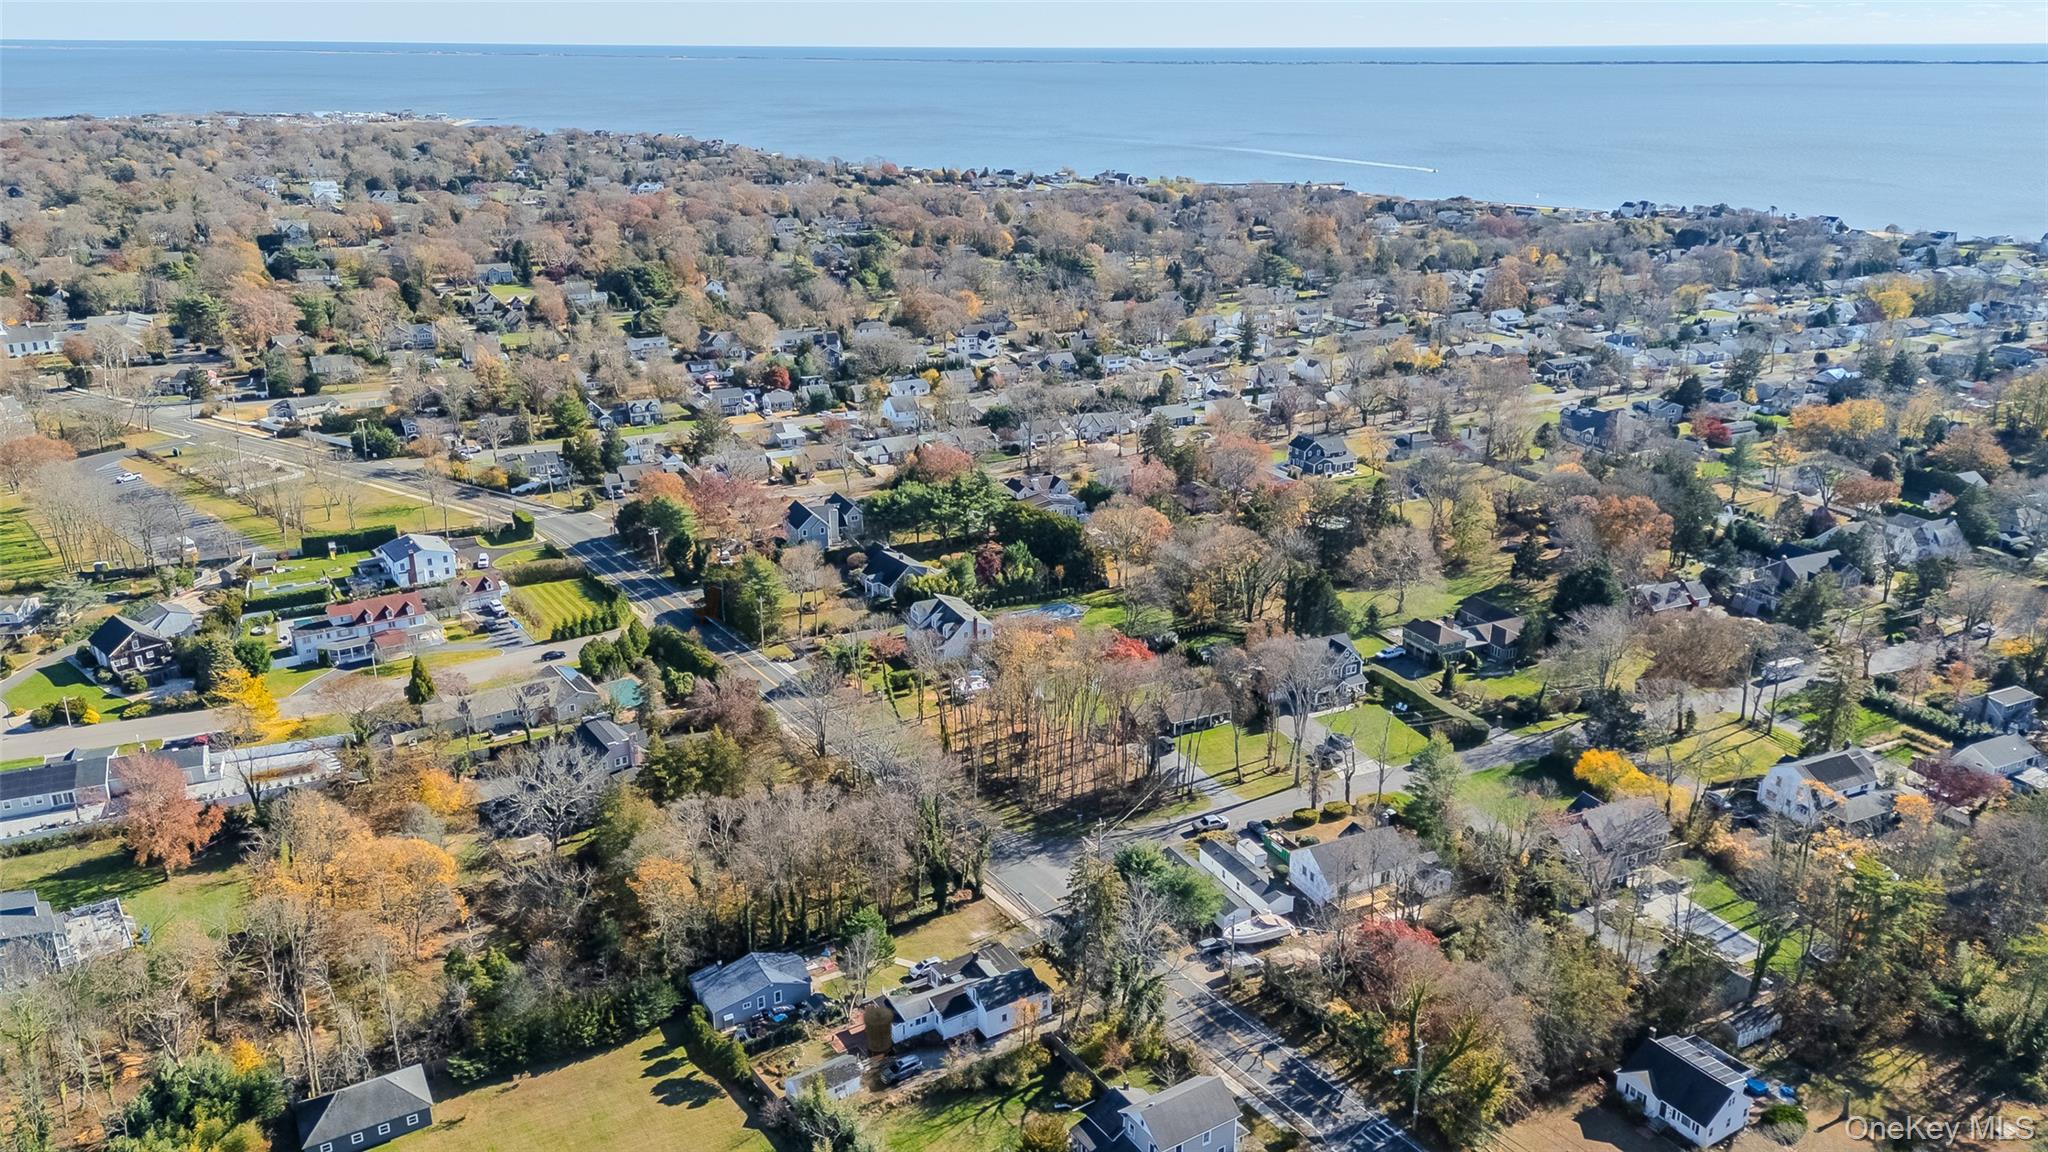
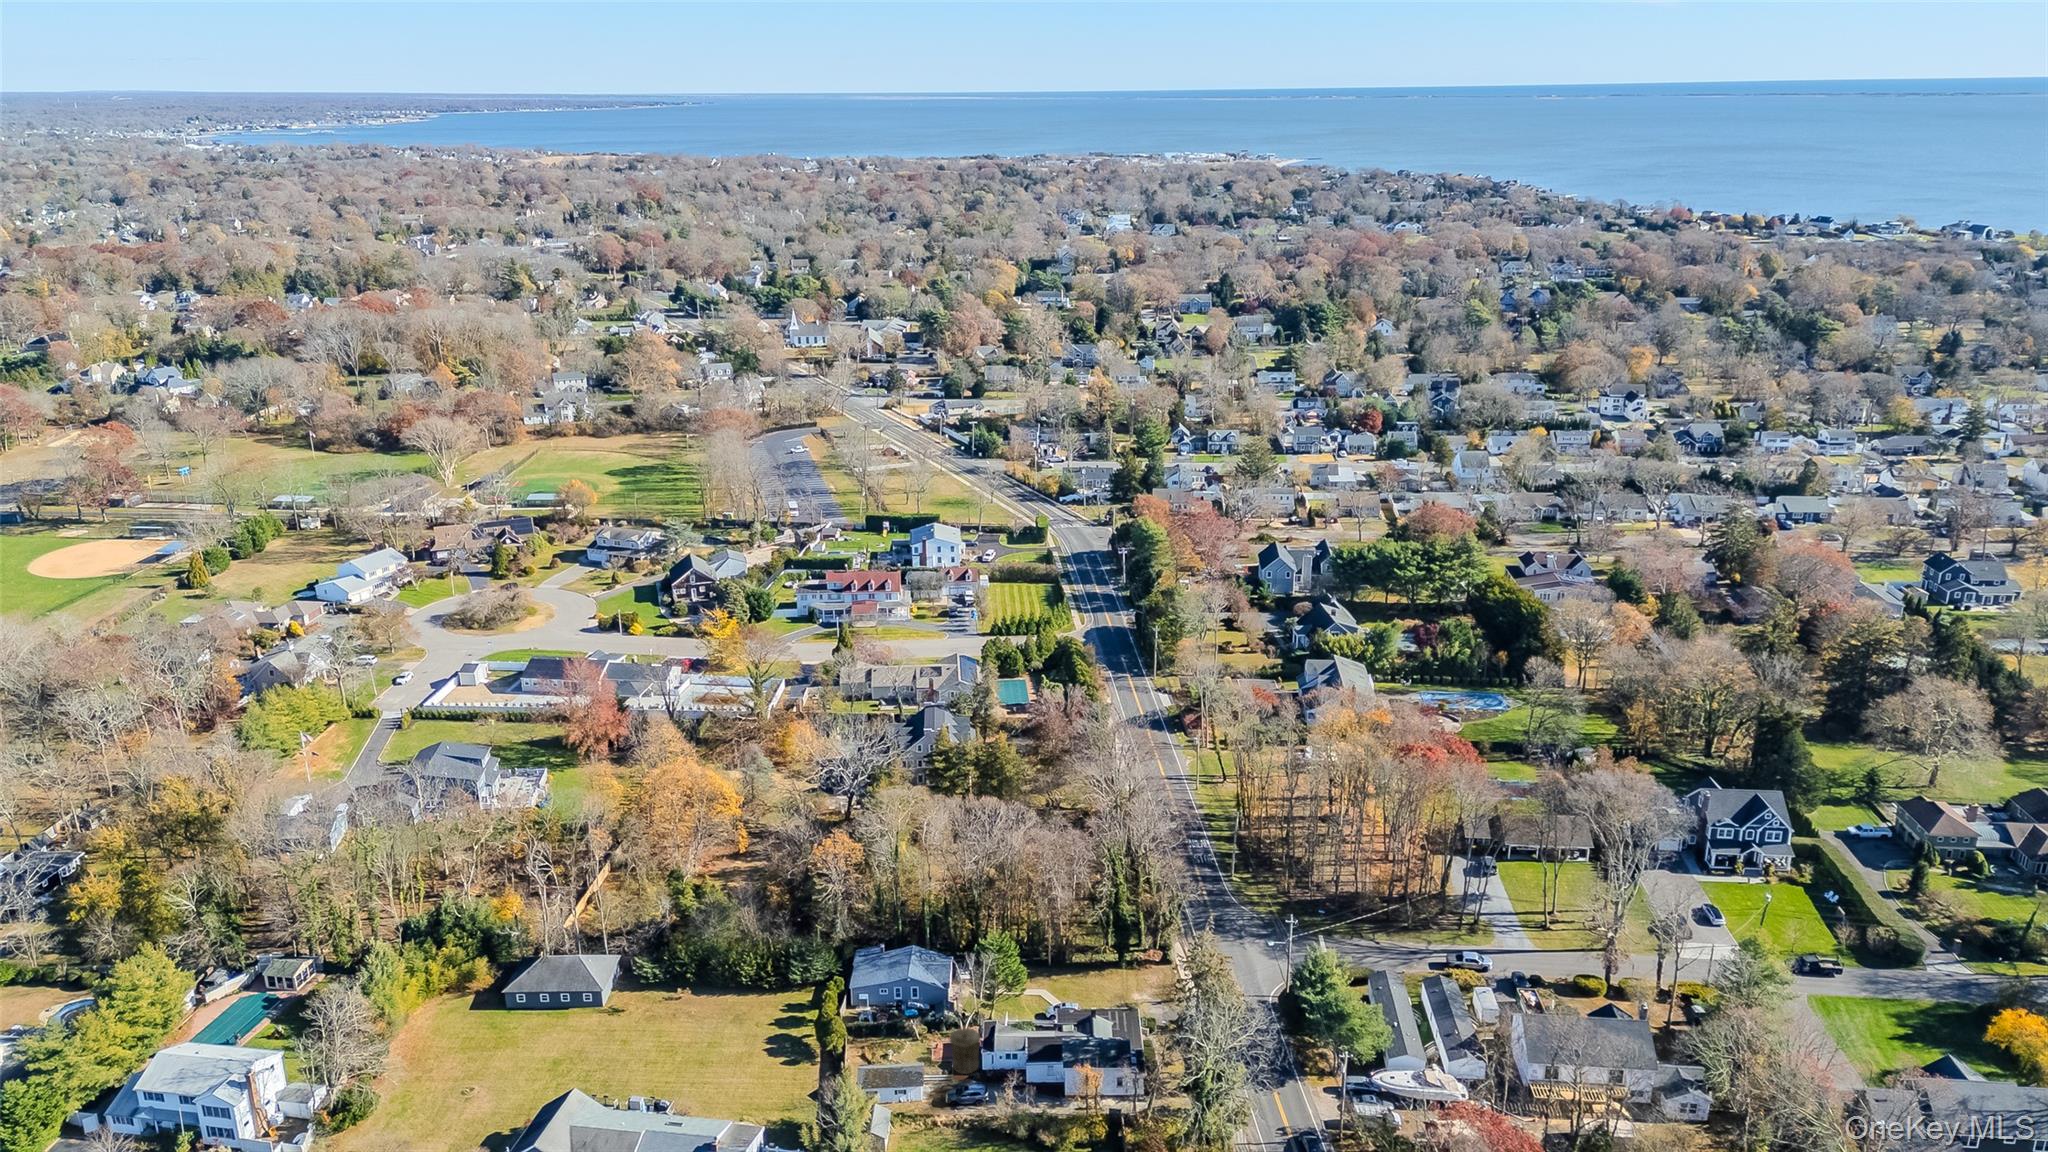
lounge chair: present [693,583,719,620] -> none [1114,606,1138,645]

